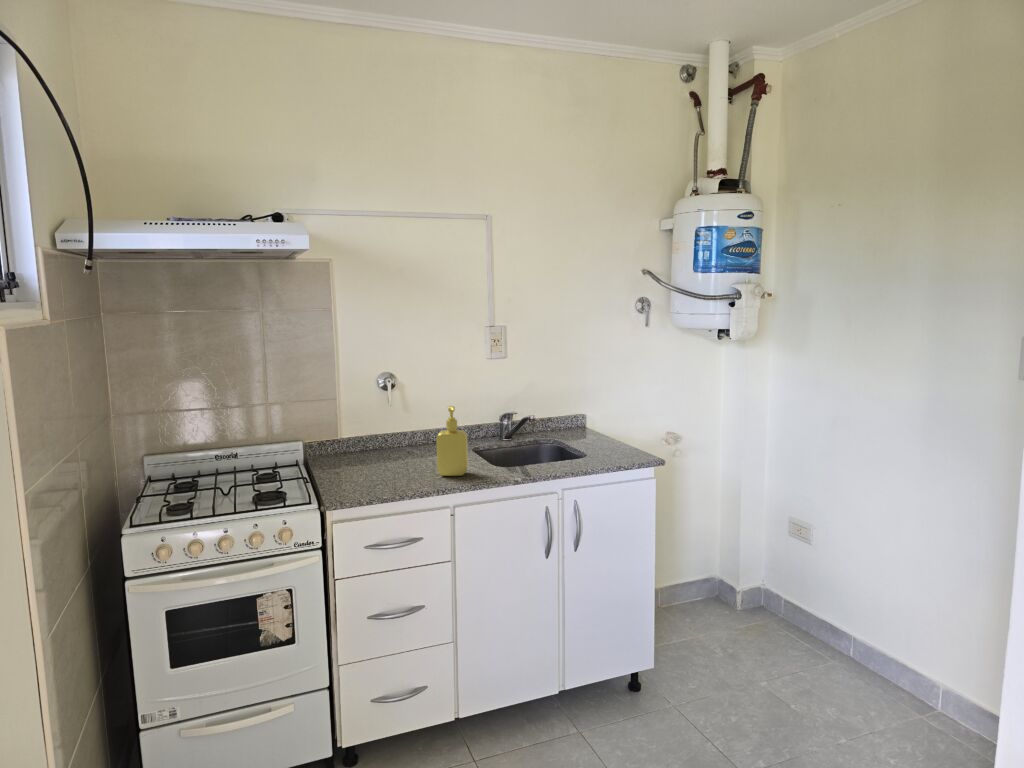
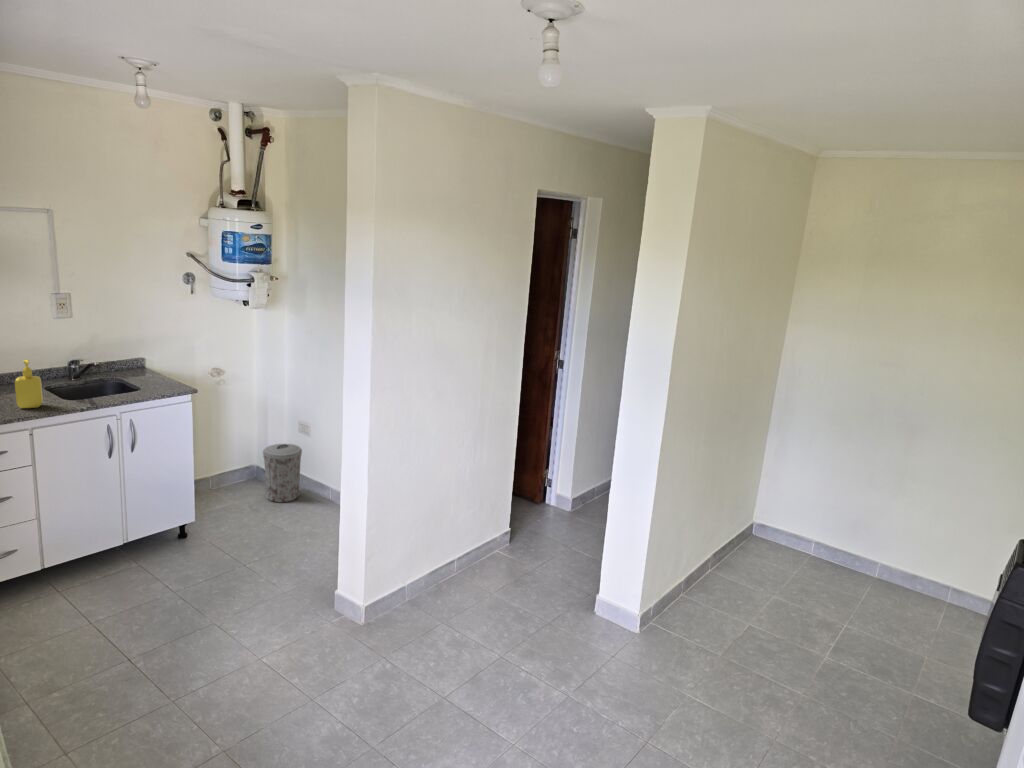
trash can: none [739,551,800,647] -> present [263,444,302,502]

